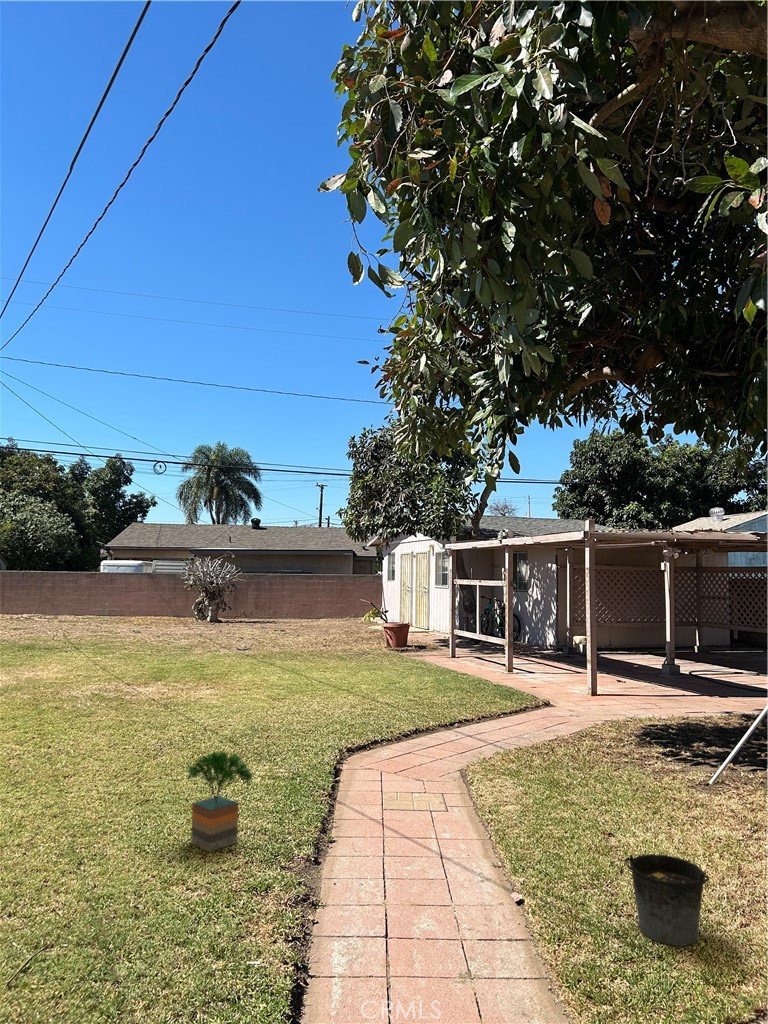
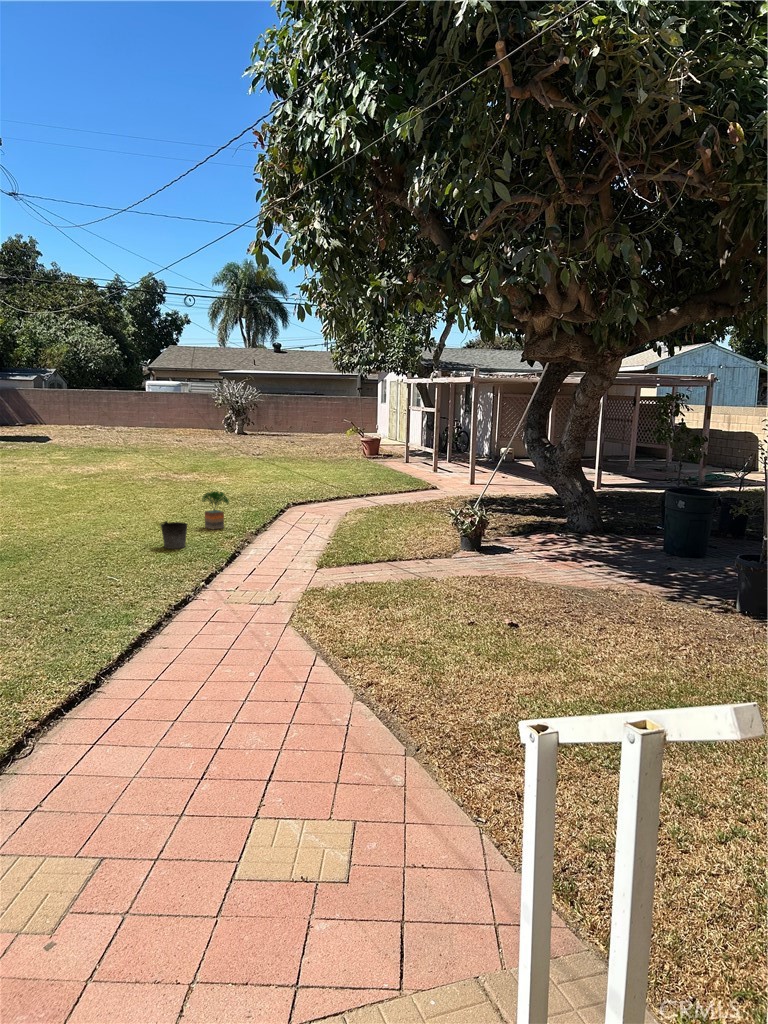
bucket: present [625,854,710,946] -> present [160,521,188,549]

